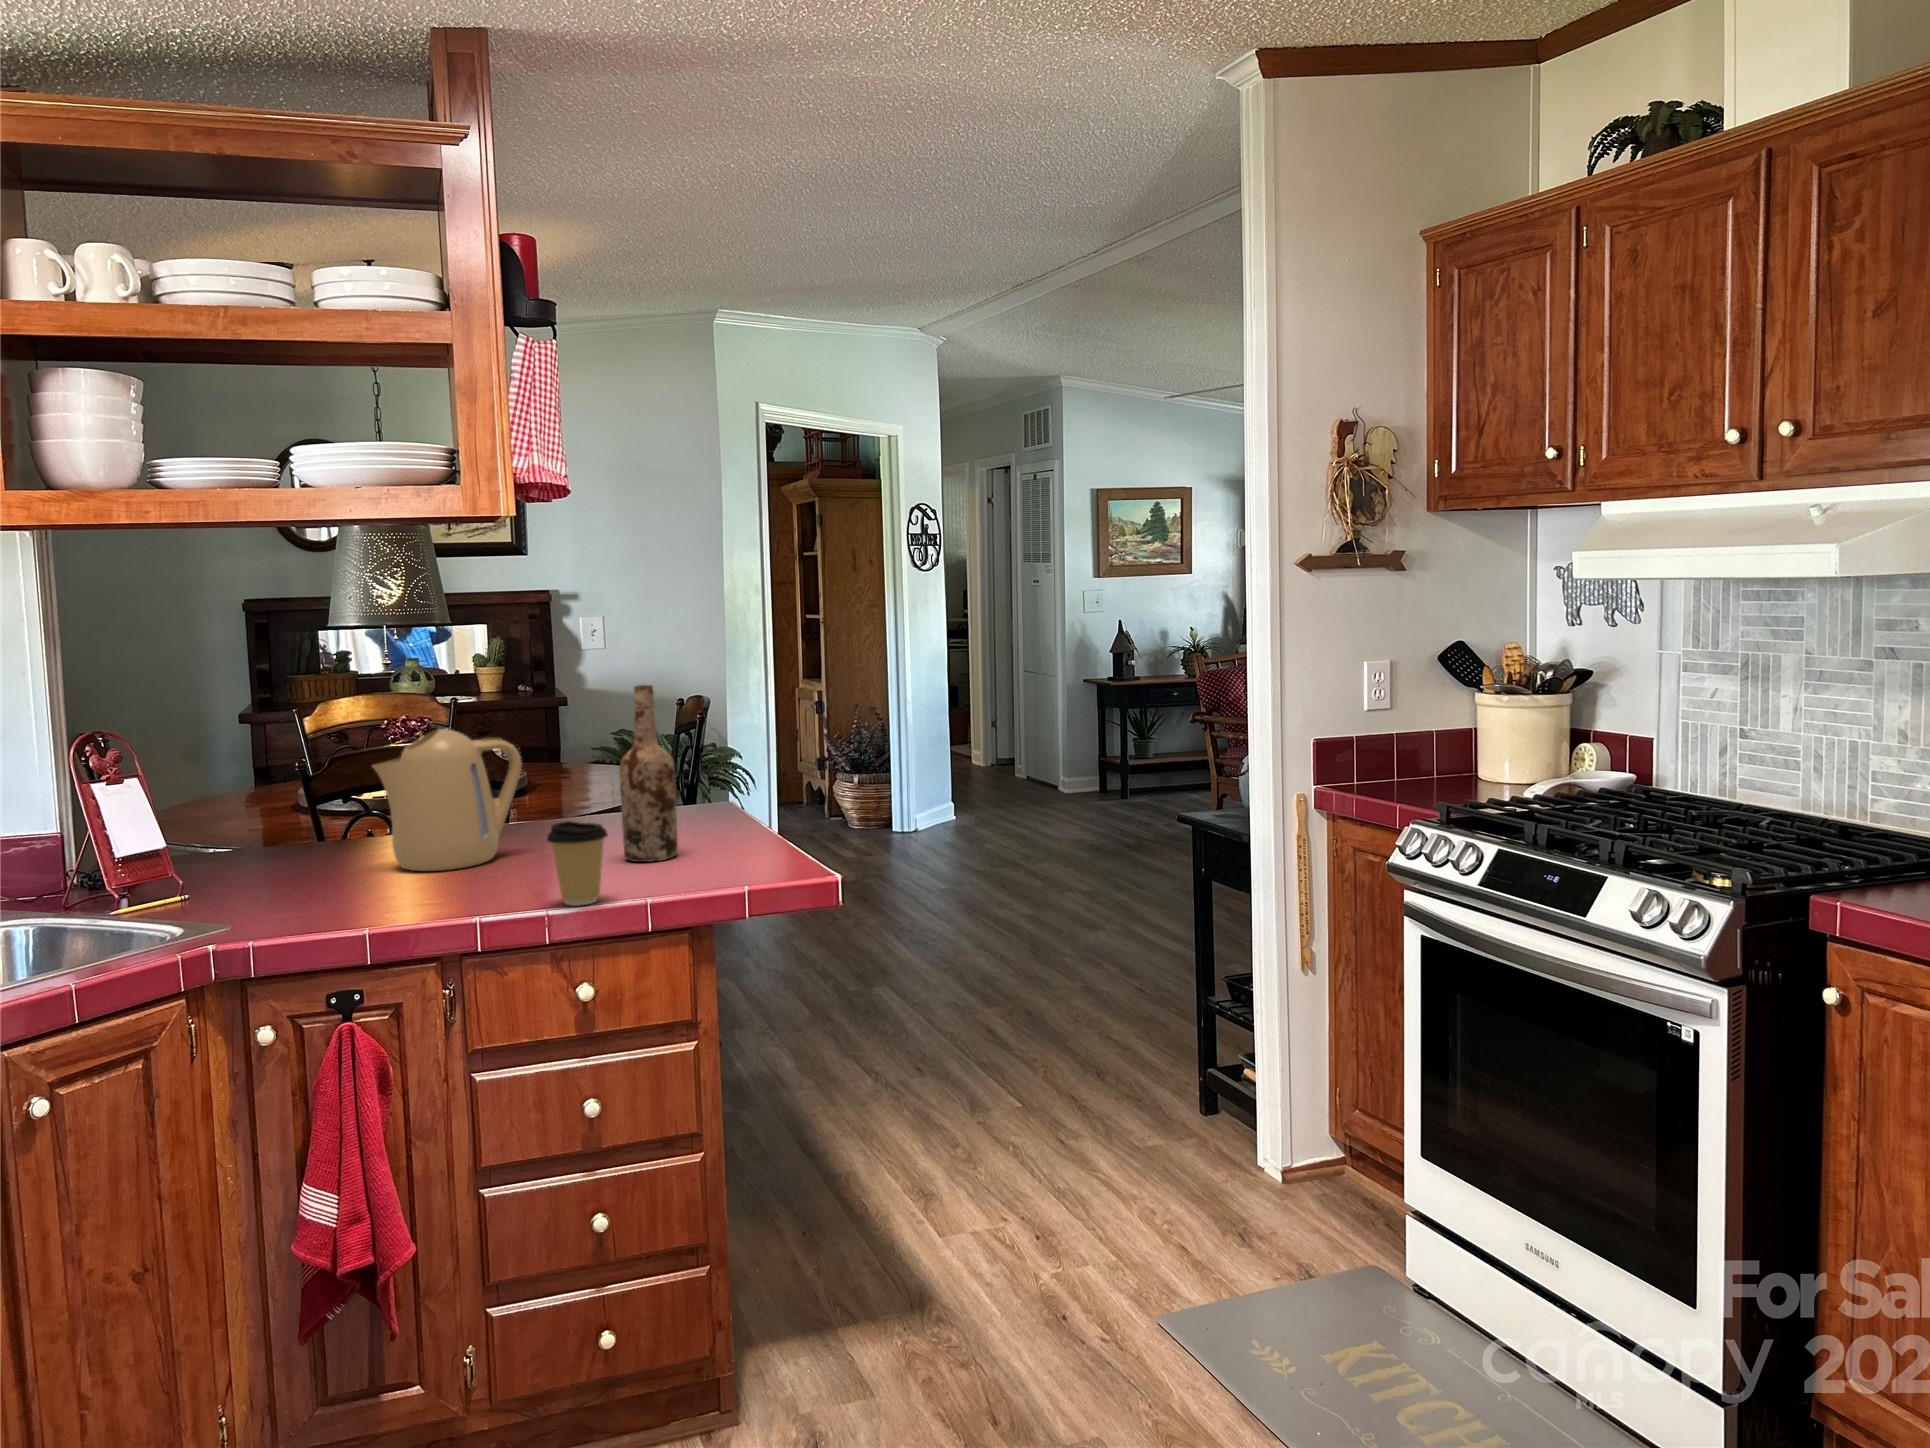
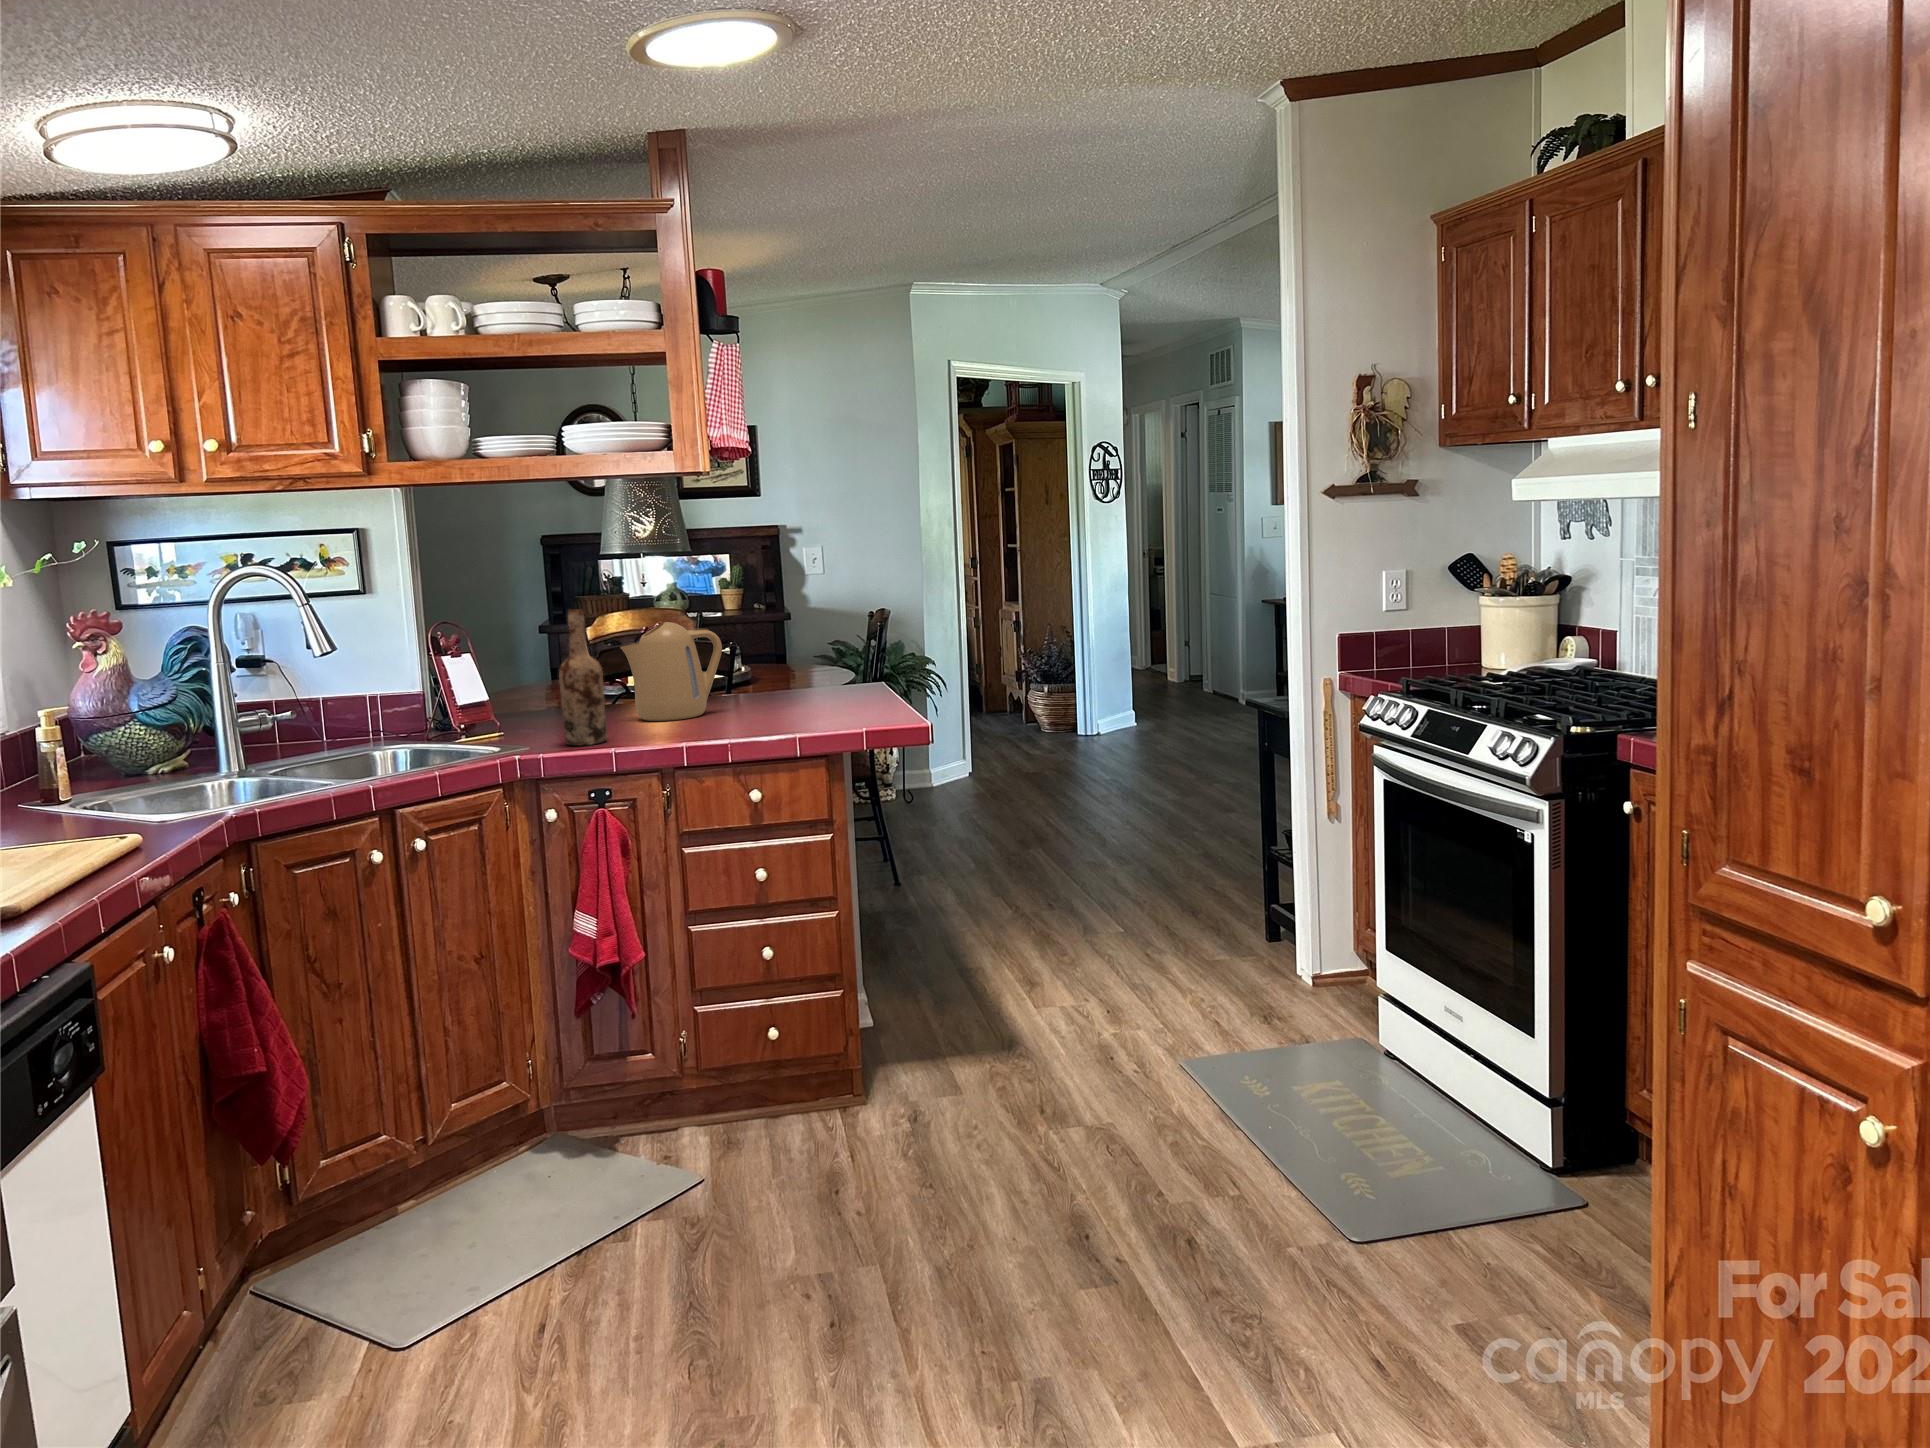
wine bottle: present [620,685,678,862] -> present [559,609,607,746]
coffee cup: present [547,821,608,906] -> none [727,681,768,737]

